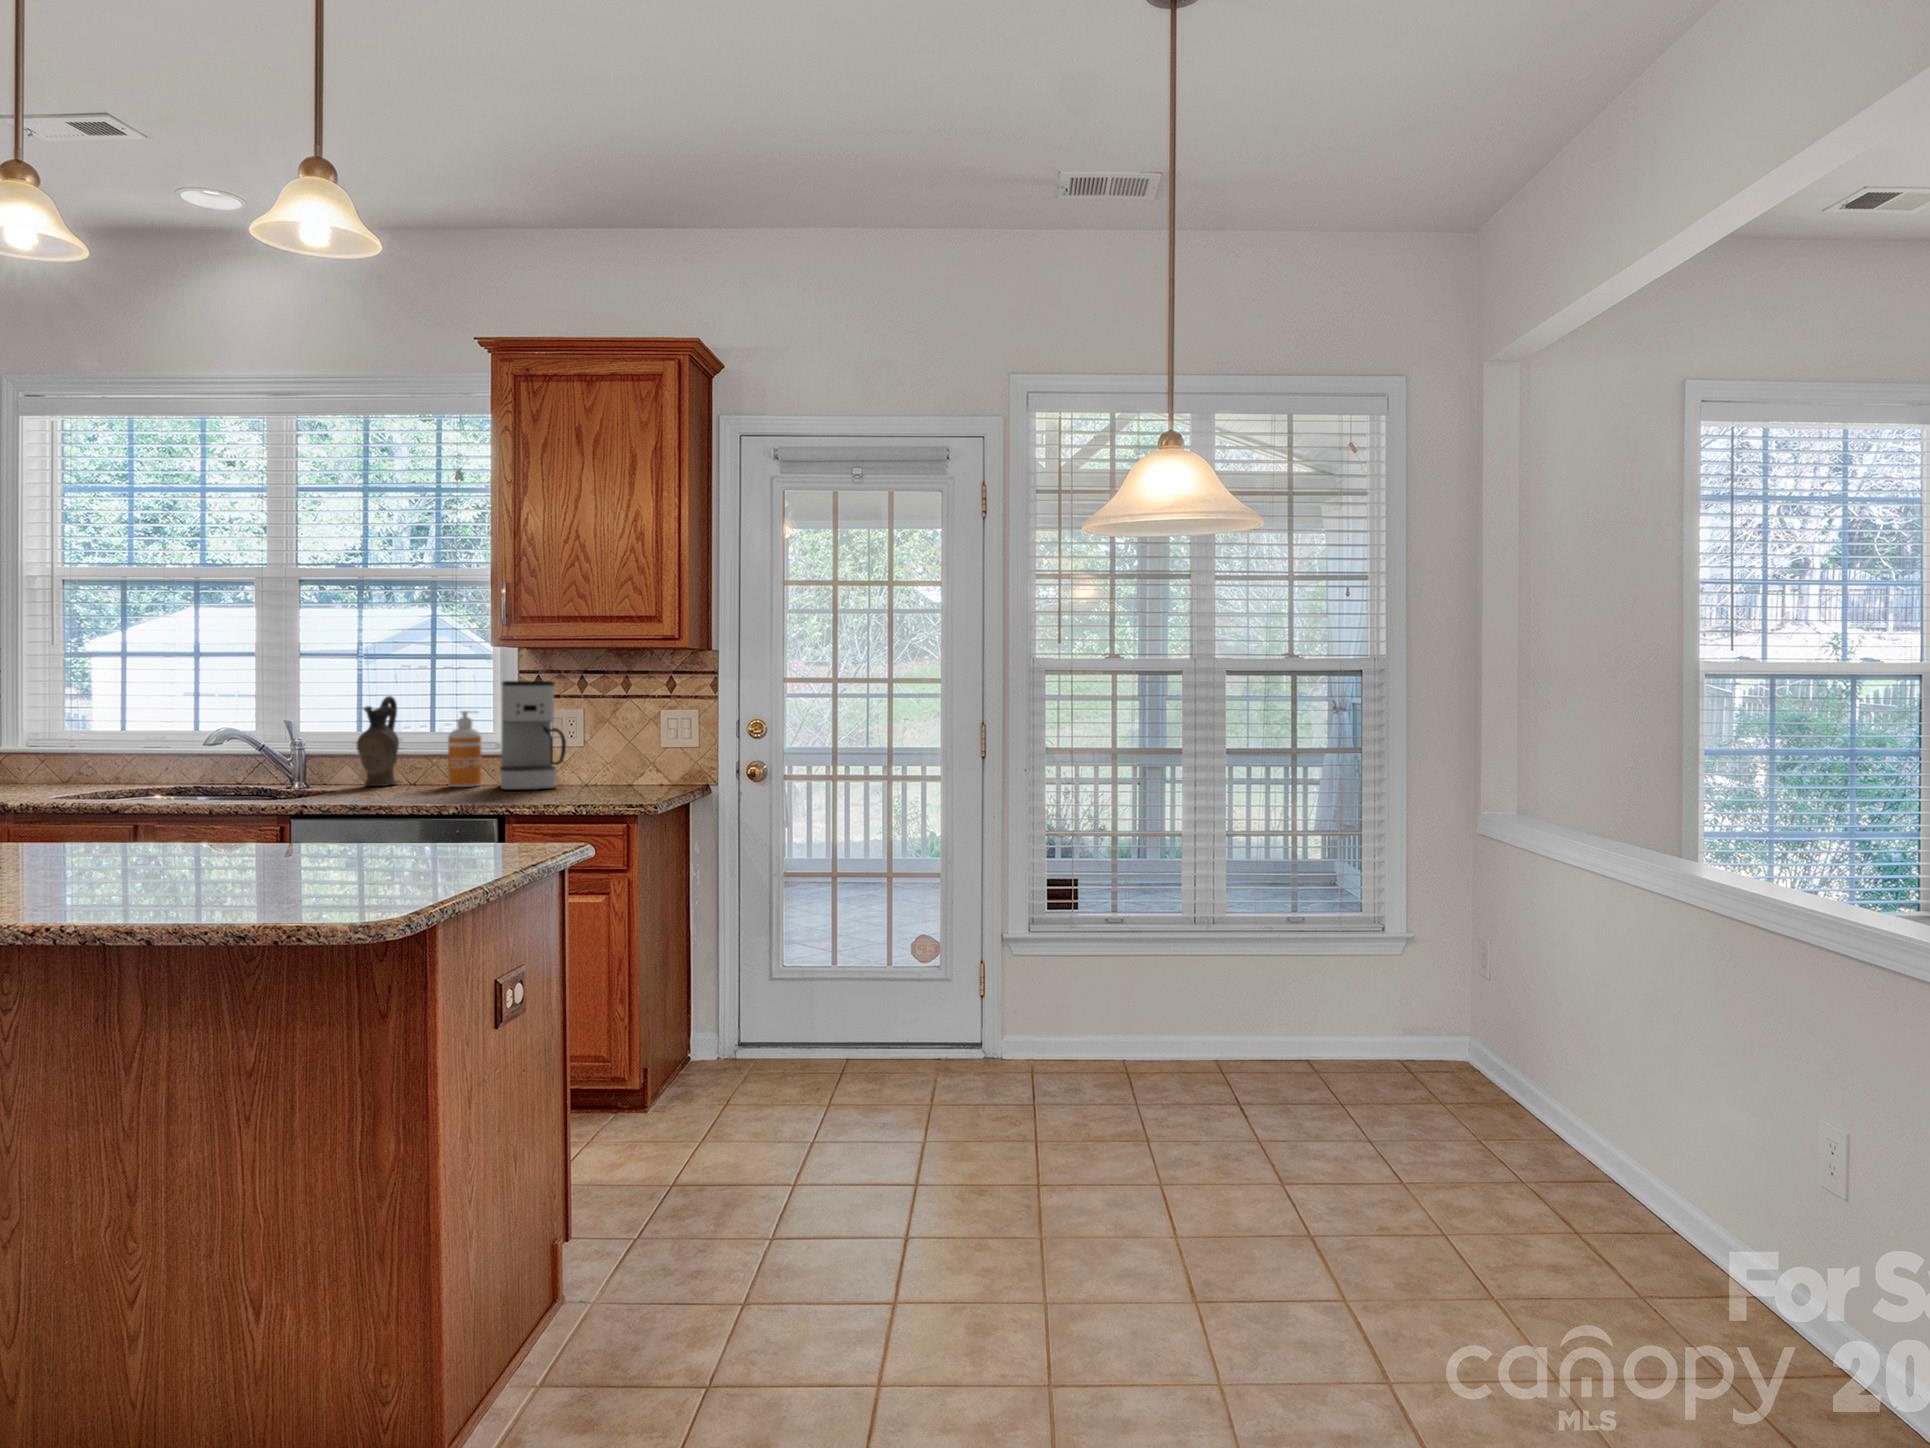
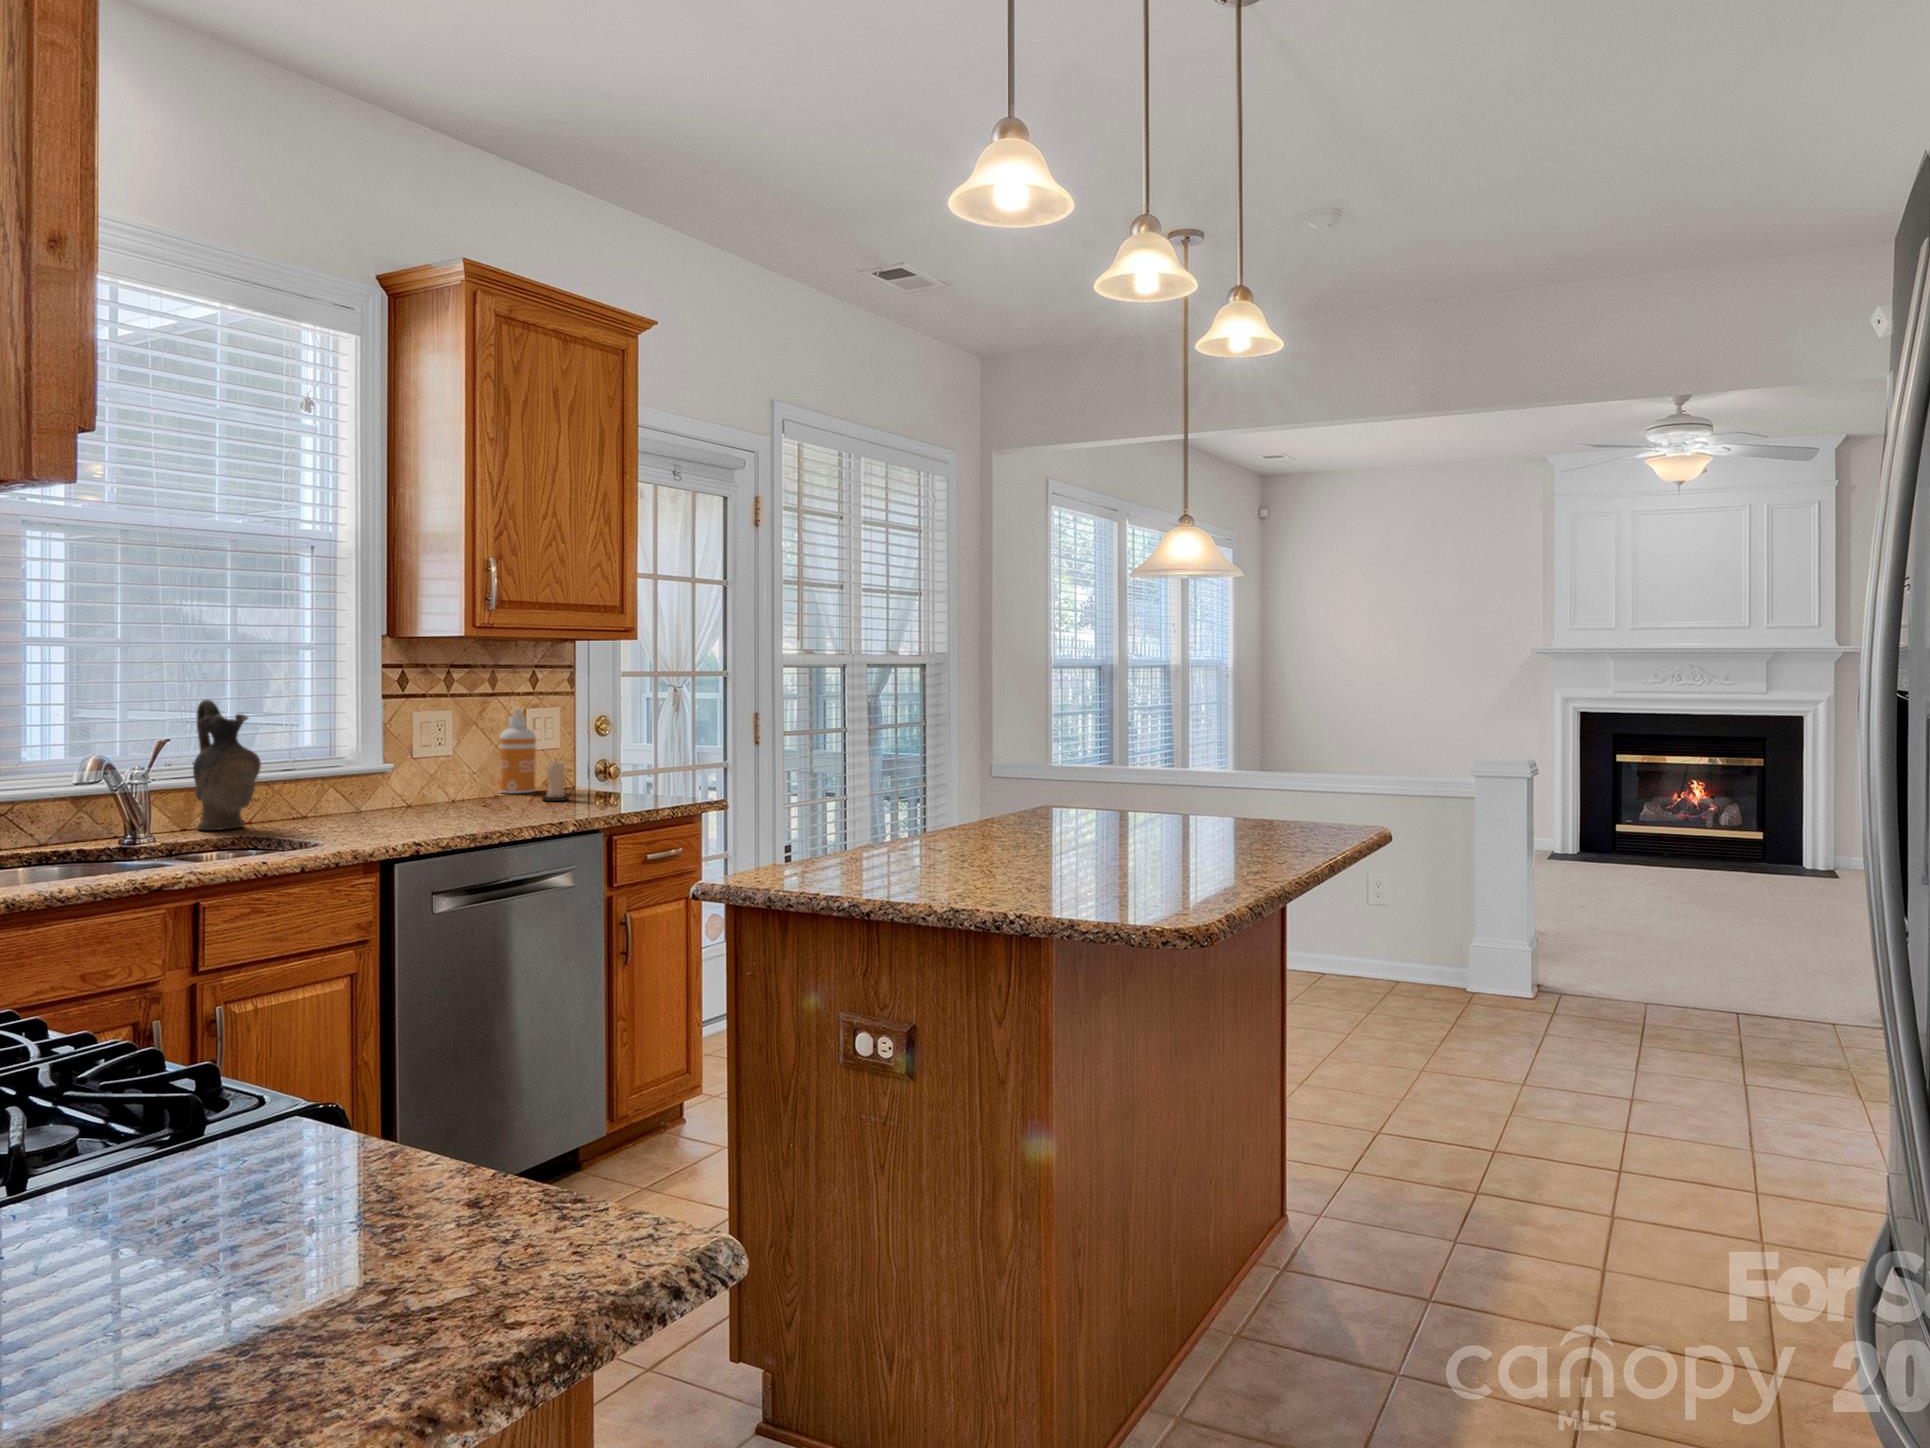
coffee maker: present [500,681,566,790] -> none [386,677,483,809]
soap dispenser: present [448,711,481,787] -> present [499,709,536,793]
candle: none [579,754,603,793] -> present [543,760,568,801]

